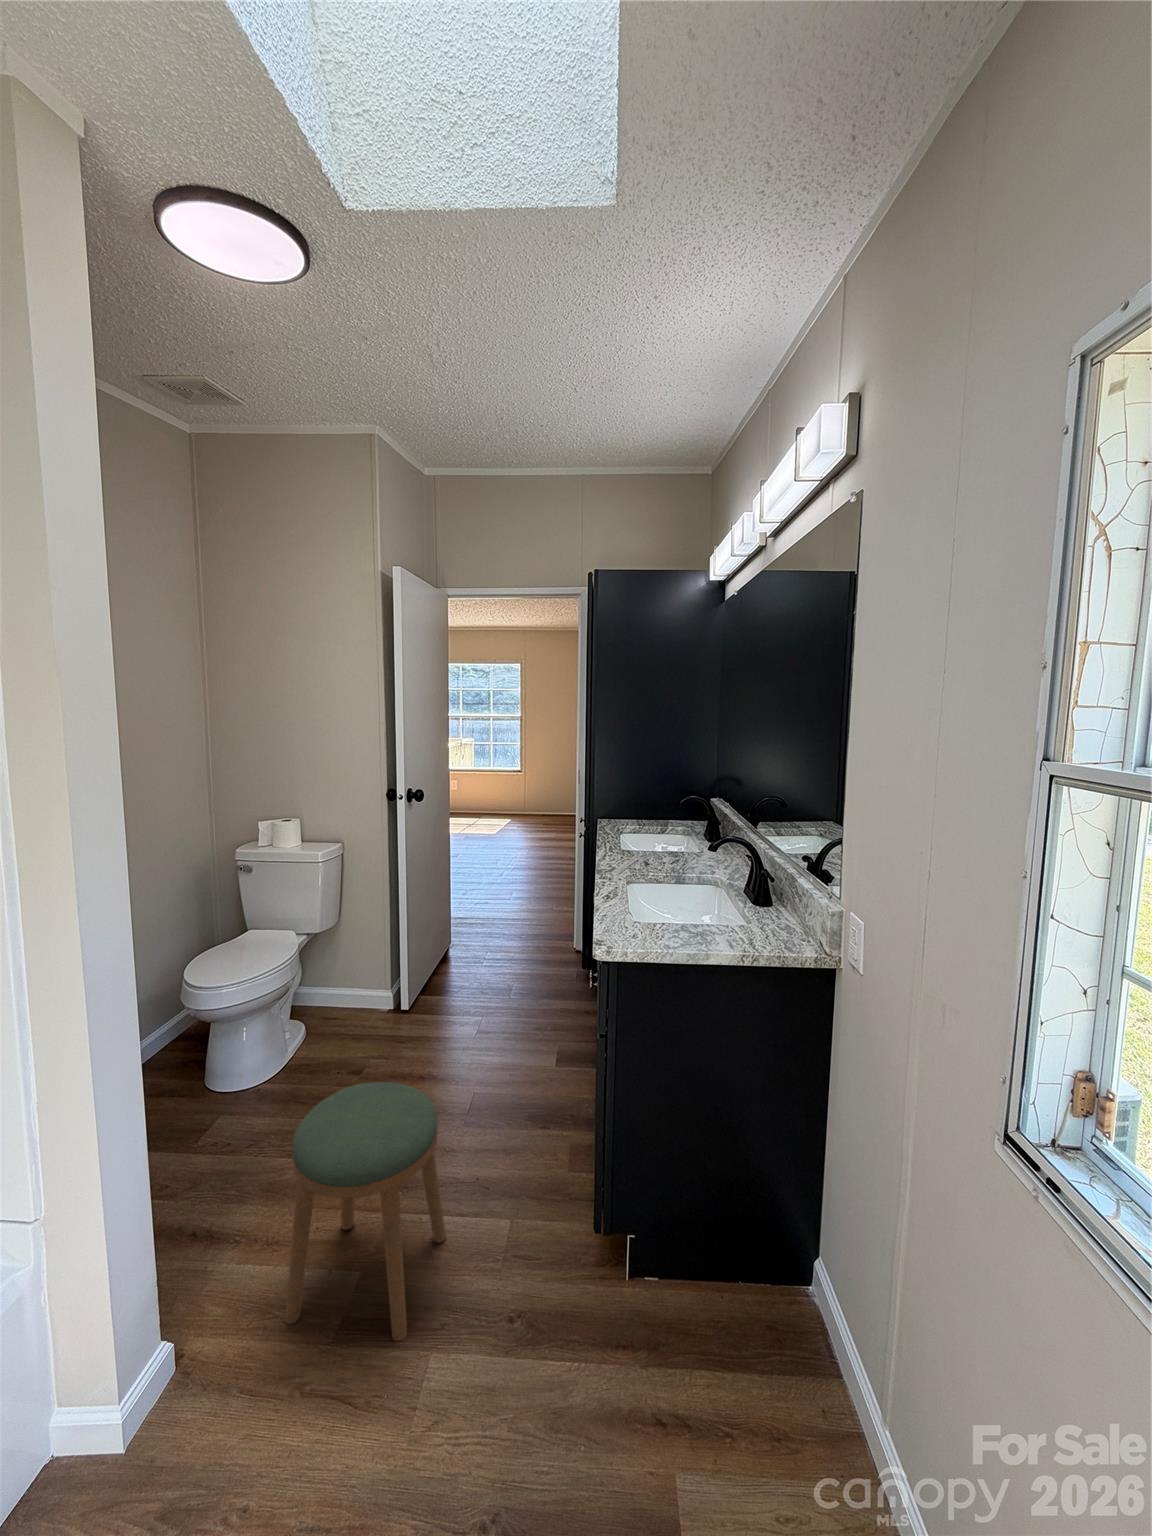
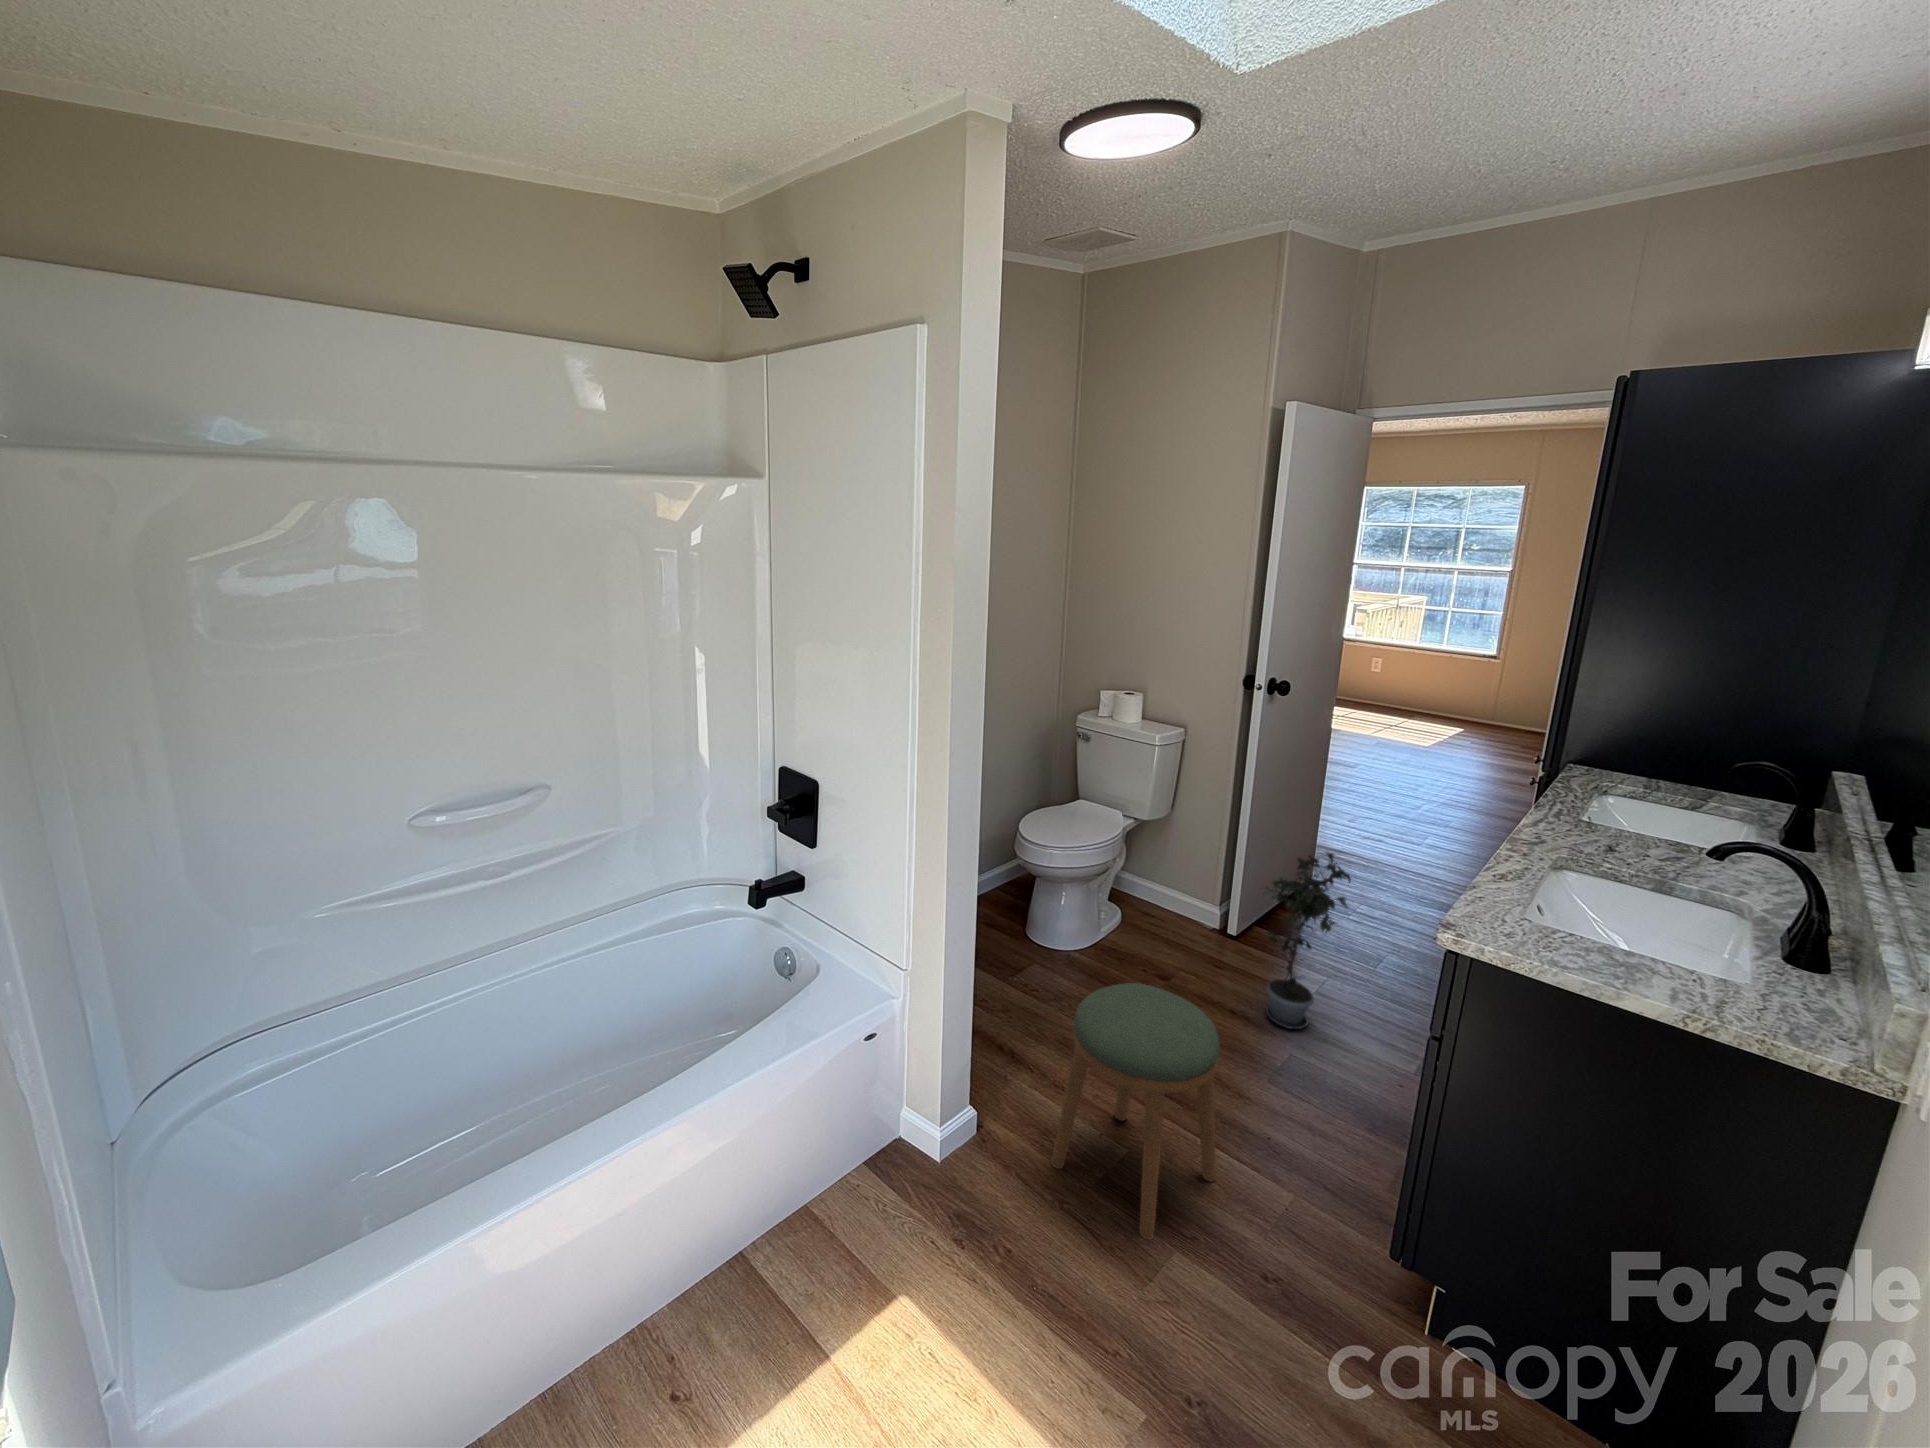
potted plant: none [429,917,498,1072] -> present [1266,853,1351,1029]

